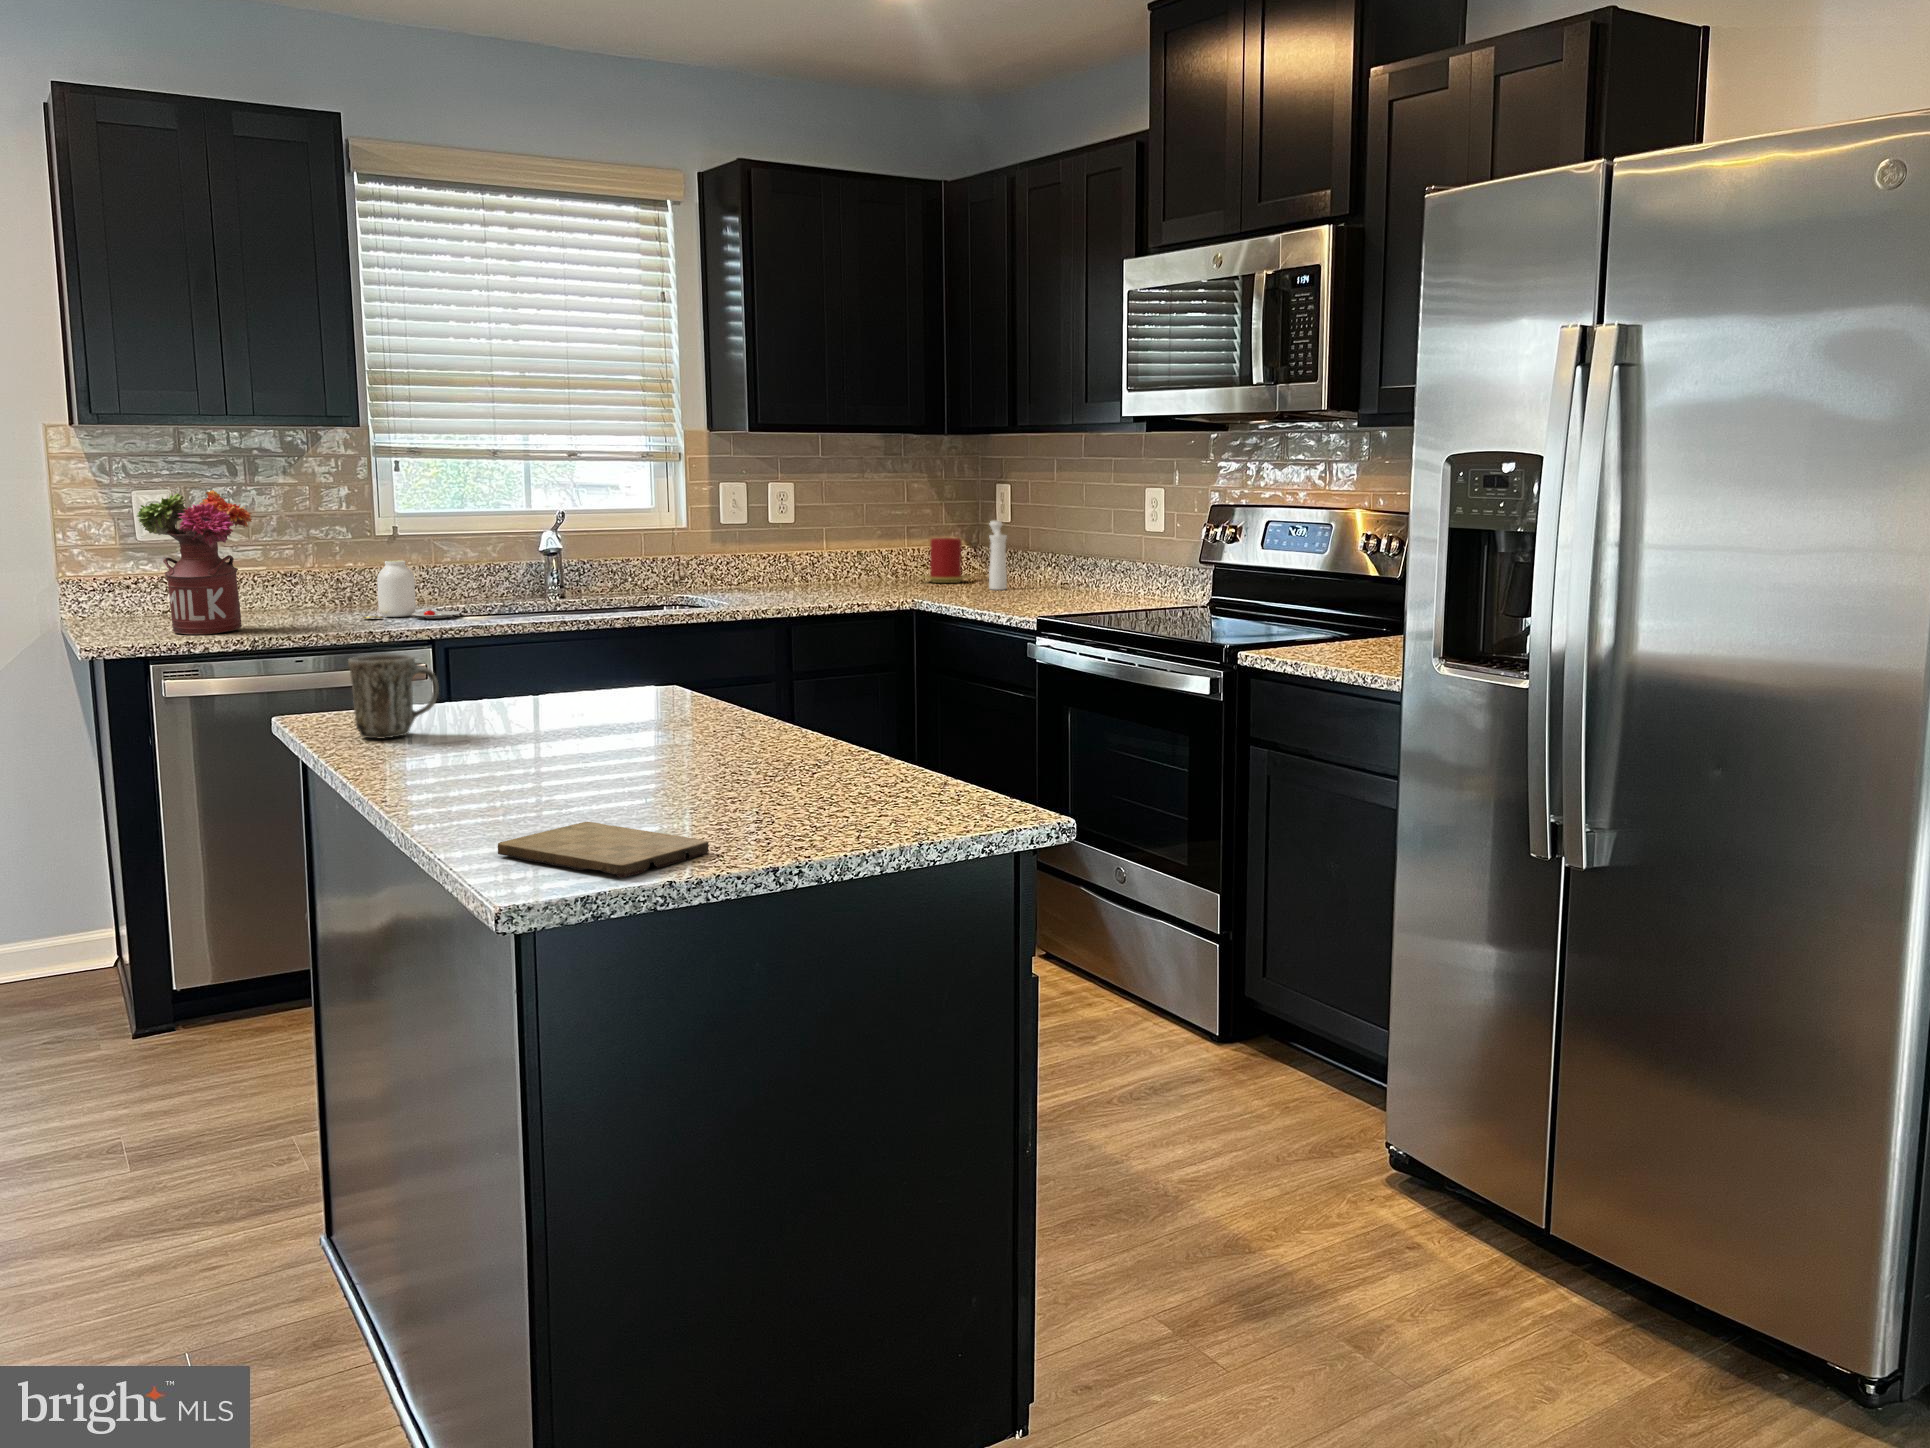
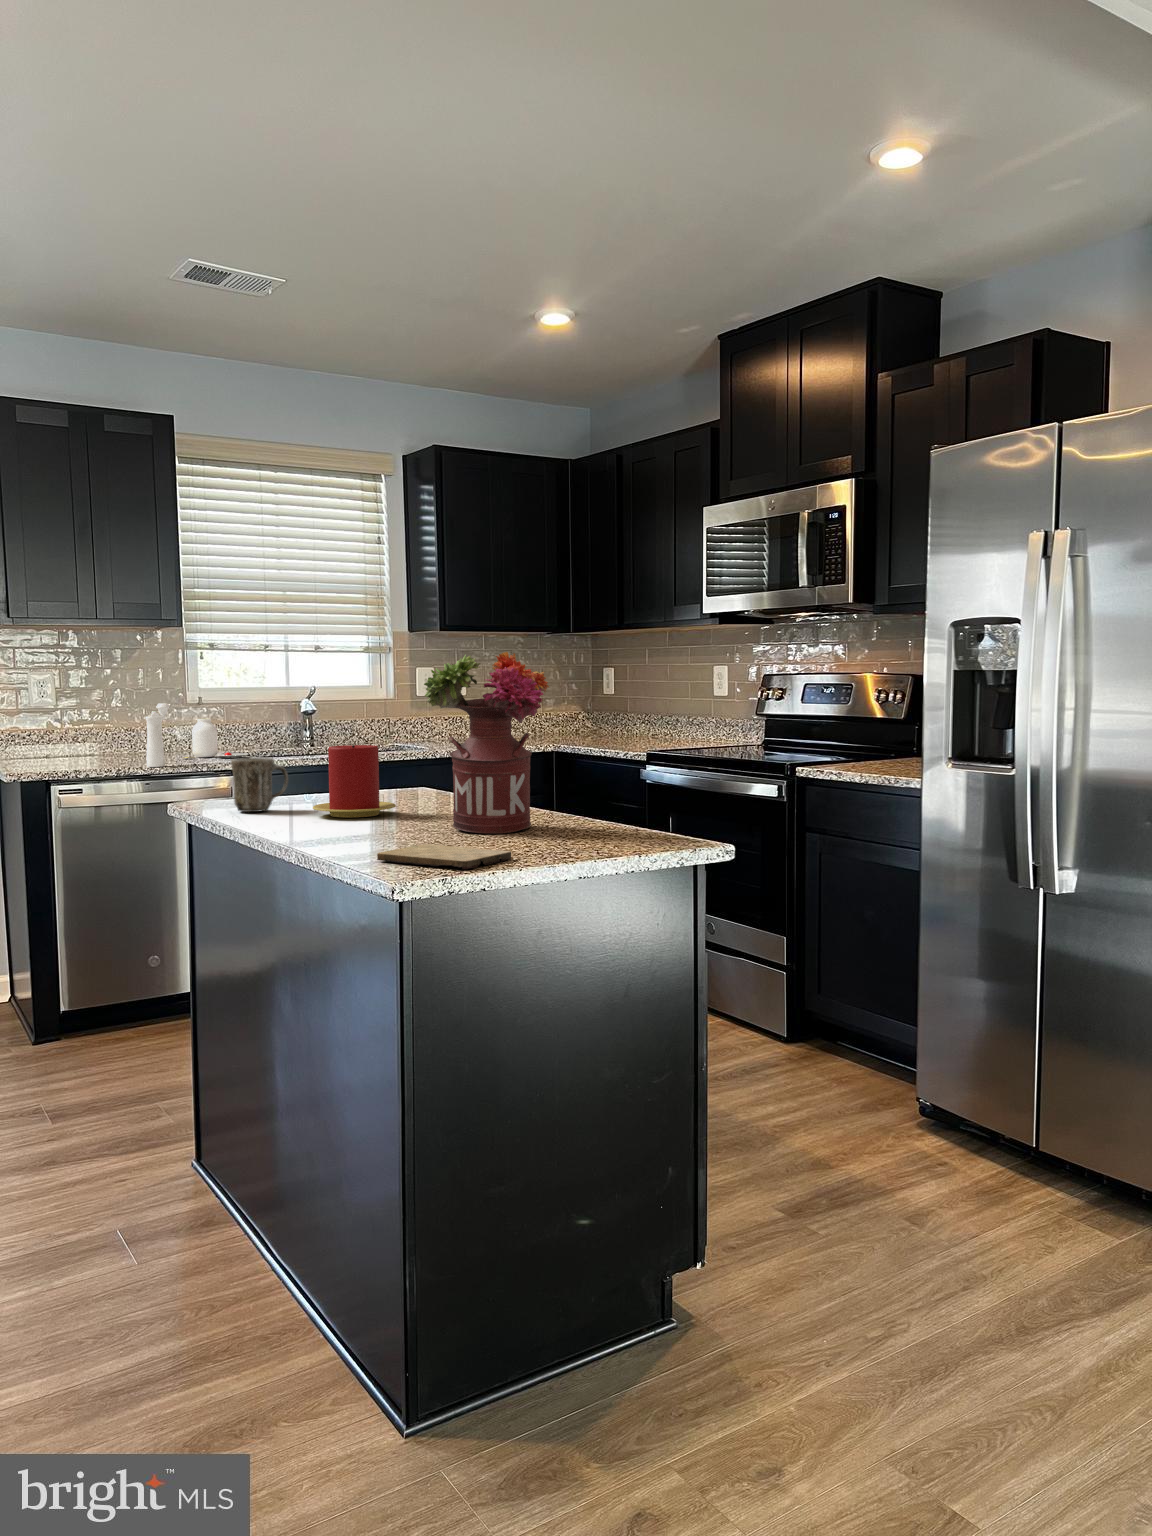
flower arrangement: present [137,490,252,634] -> present [424,652,549,834]
pepper mill: present [989,520,1007,590] -> present [145,704,170,767]
candle: present [921,538,971,583] -> present [313,745,396,817]

